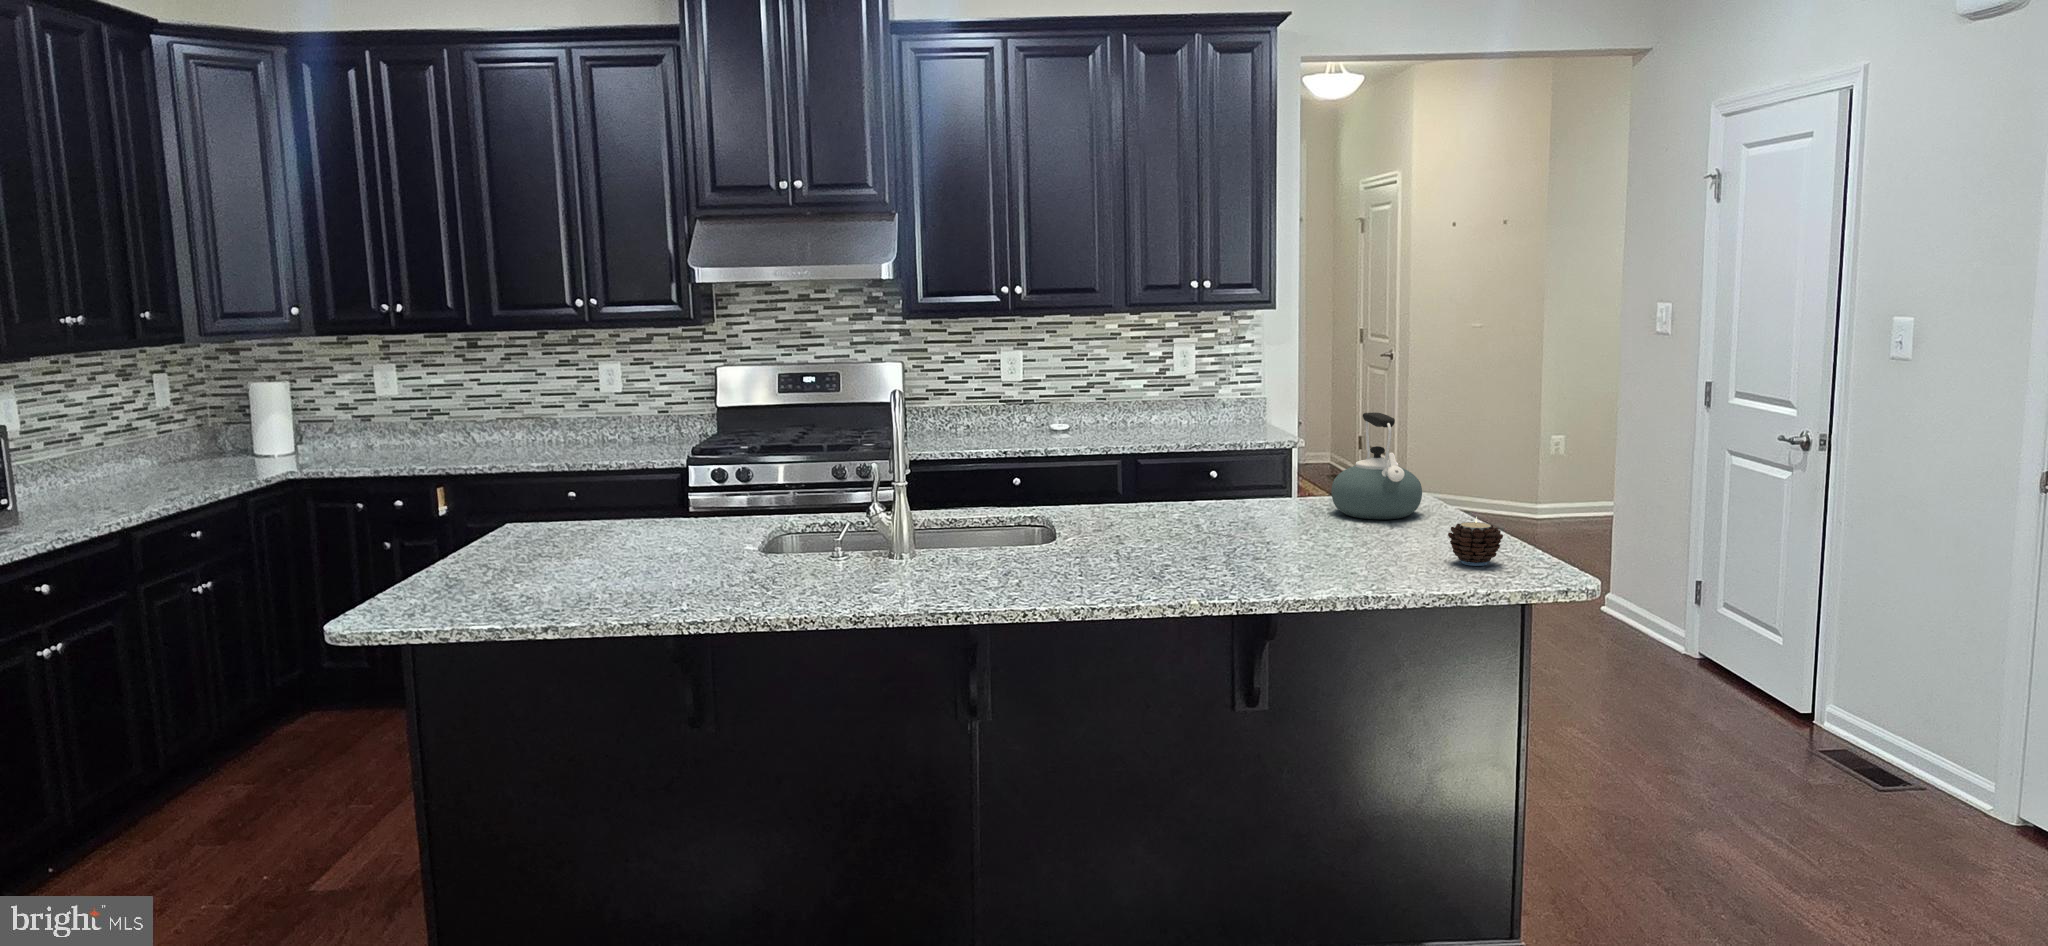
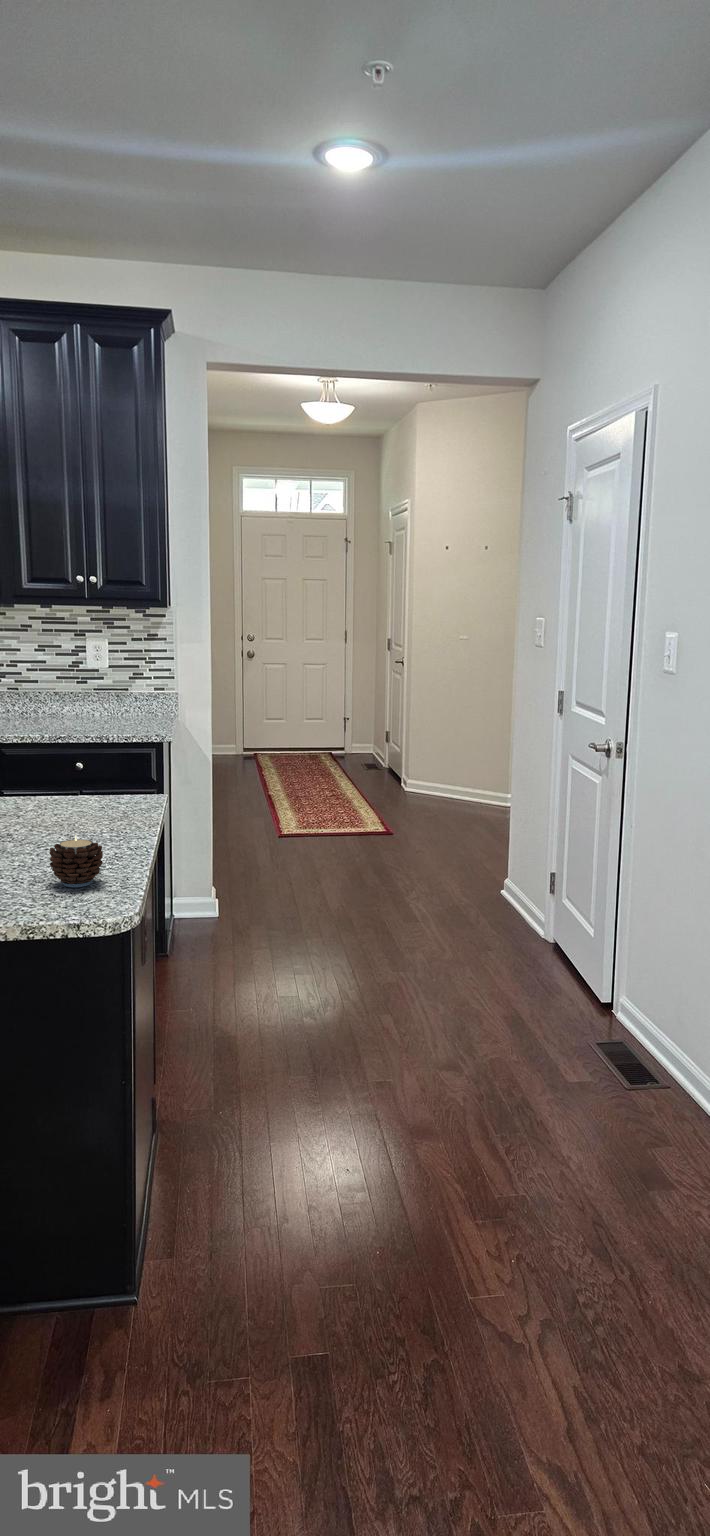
kettle: present [1331,412,1422,519] -> none [43,716,135,827]

